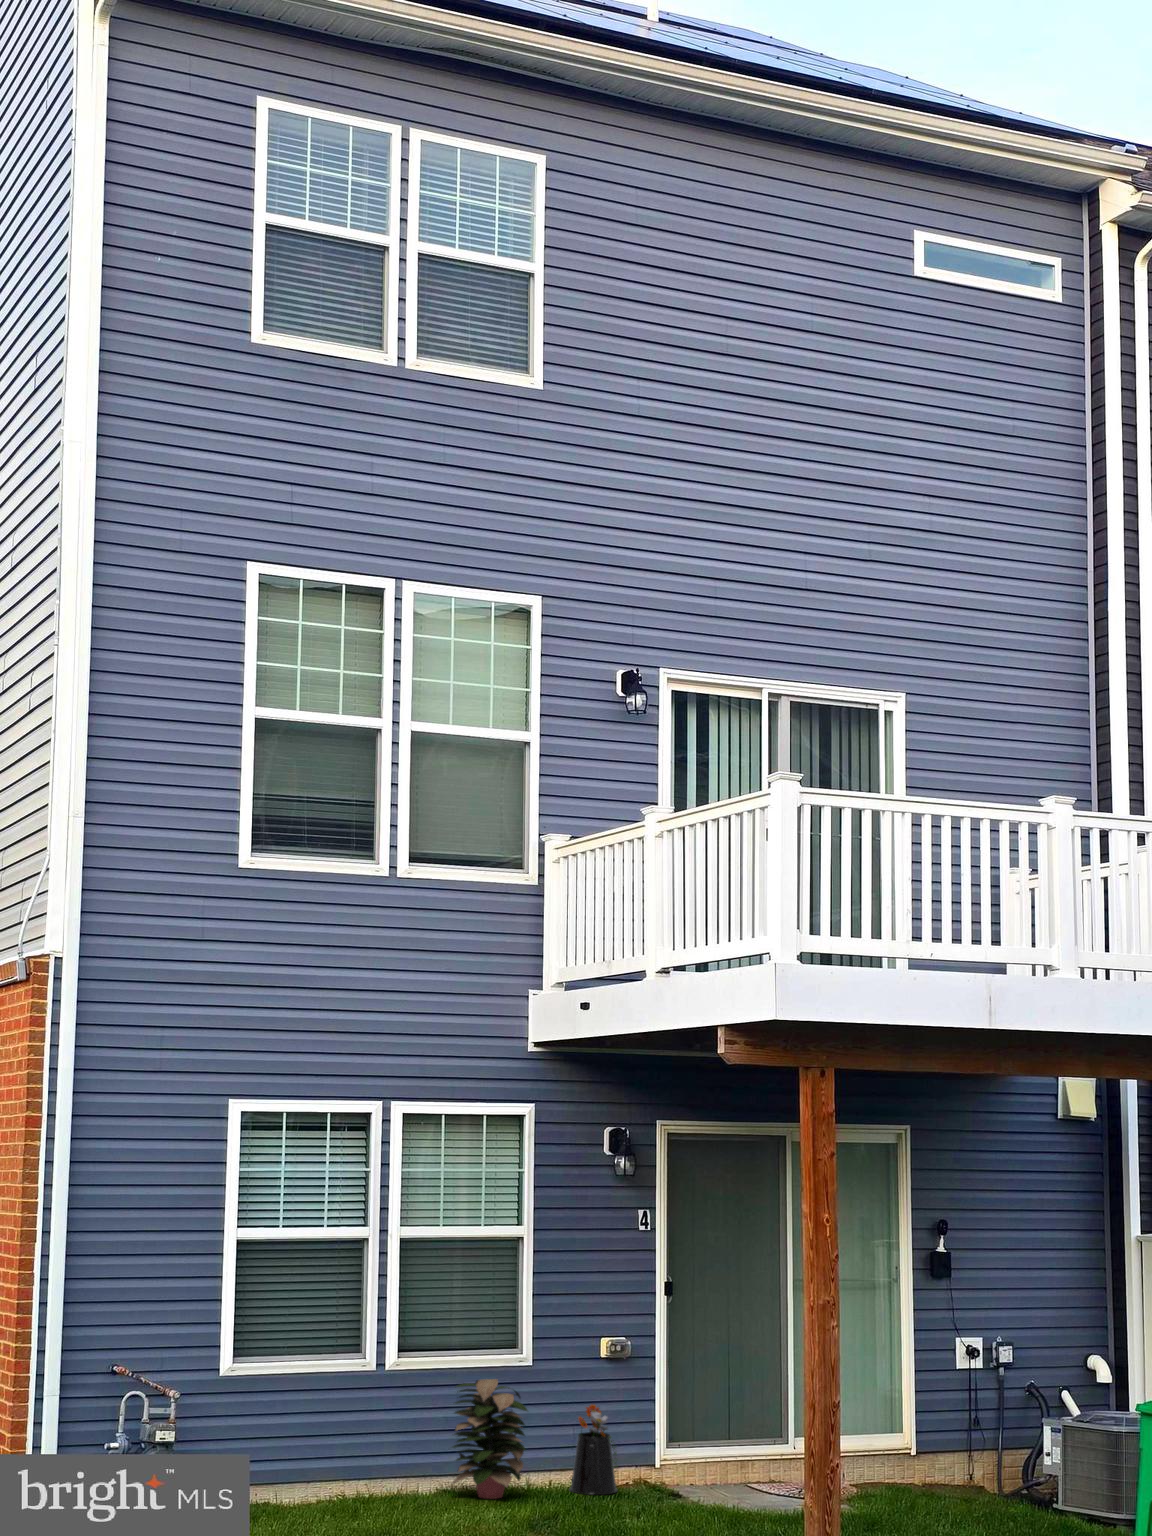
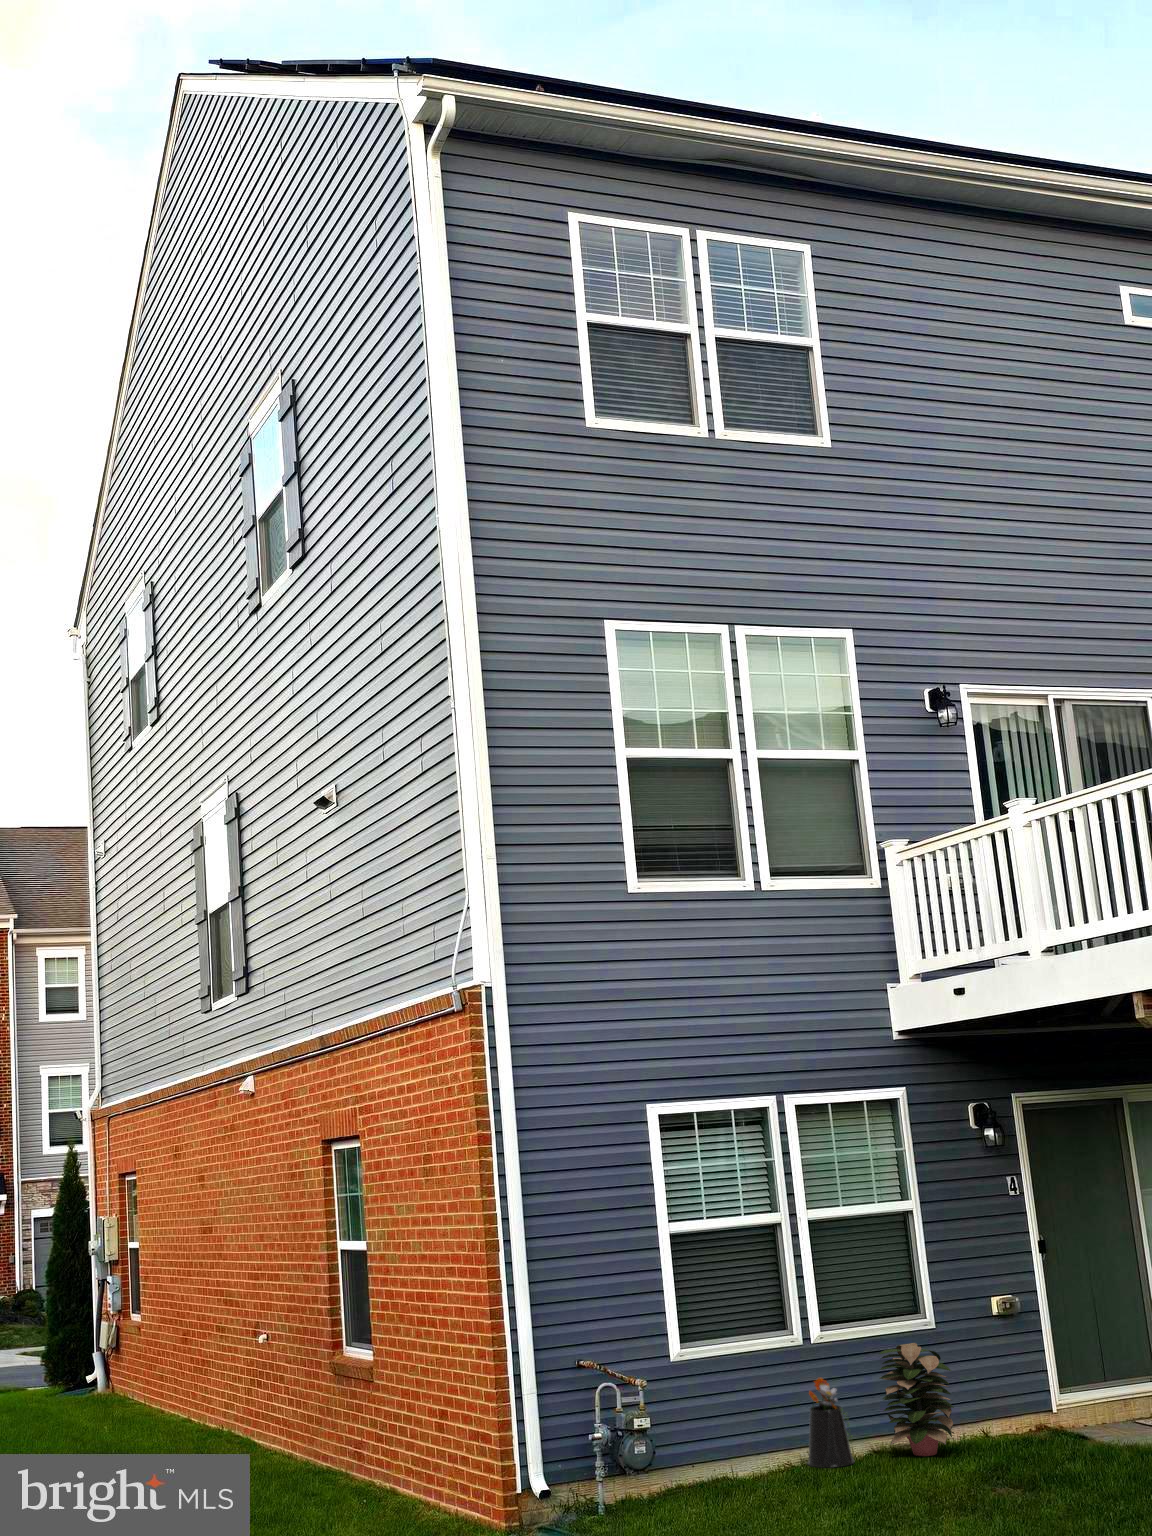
watering can: present [570,1405,618,1495] -> present [808,1378,855,1468]

